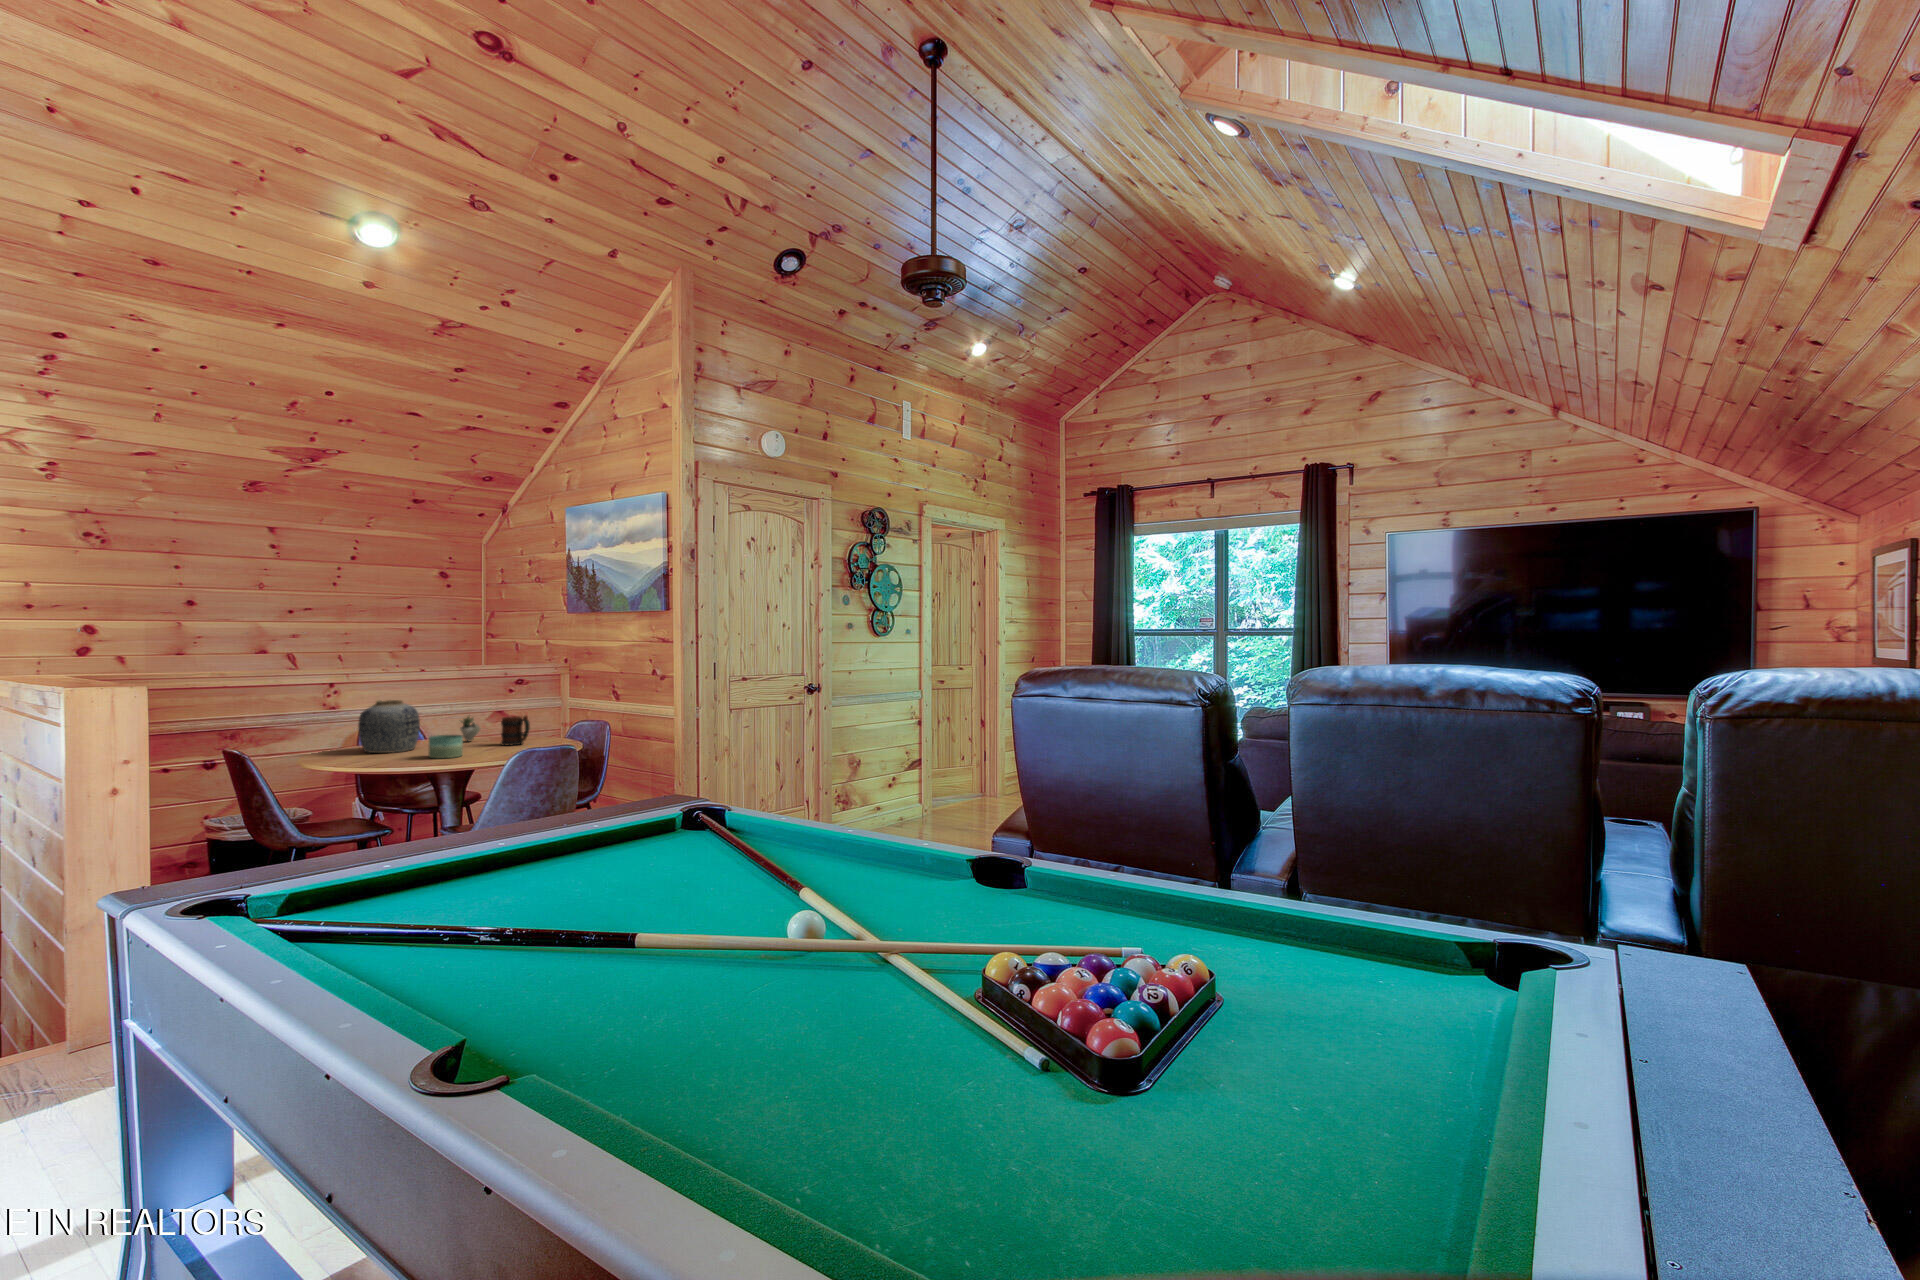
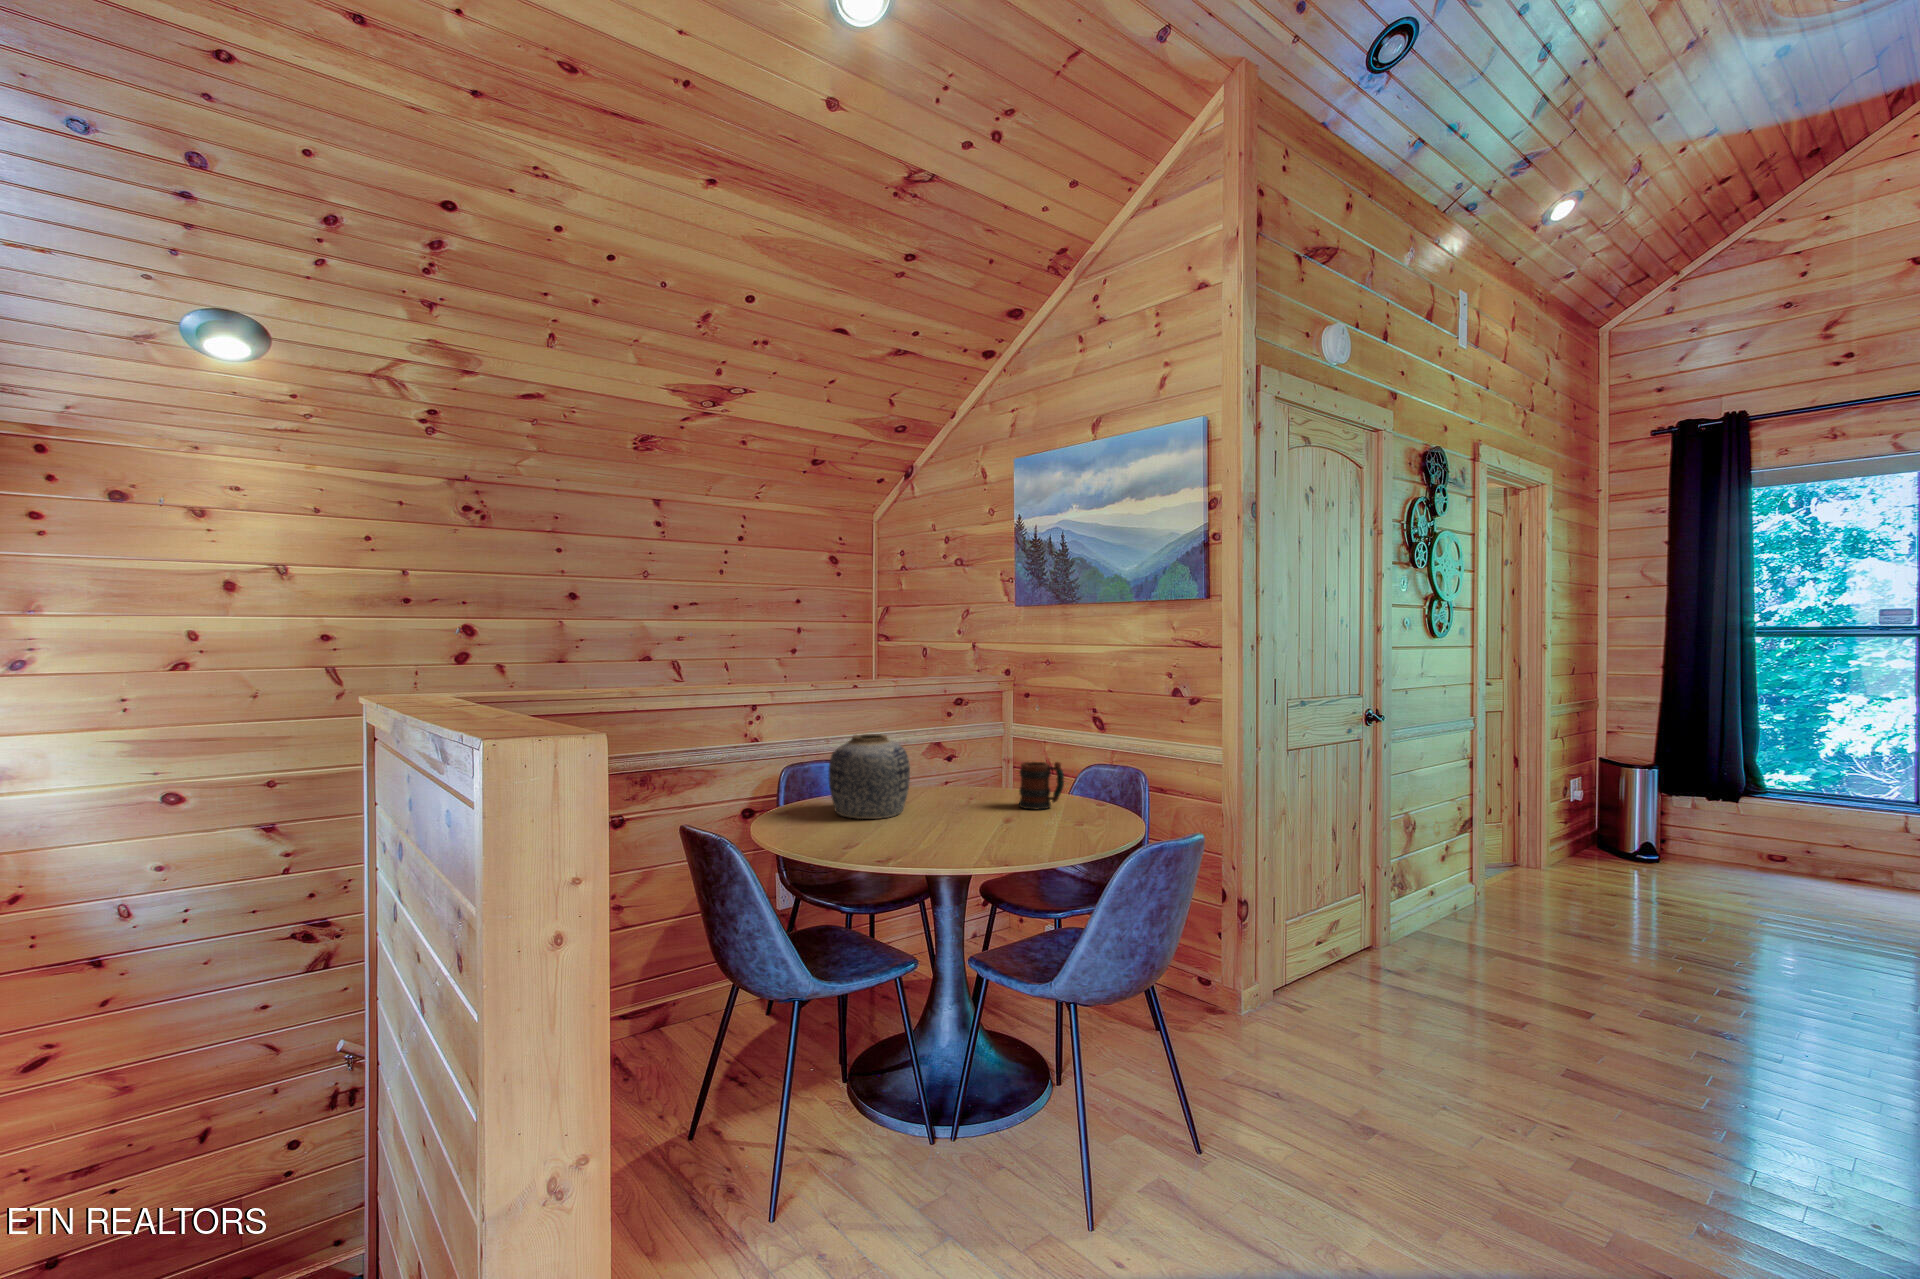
succulent plant: present [460,716,480,741] -> none [947,755,990,797]
candle: present [429,735,463,758] -> none [950,795,999,838]

